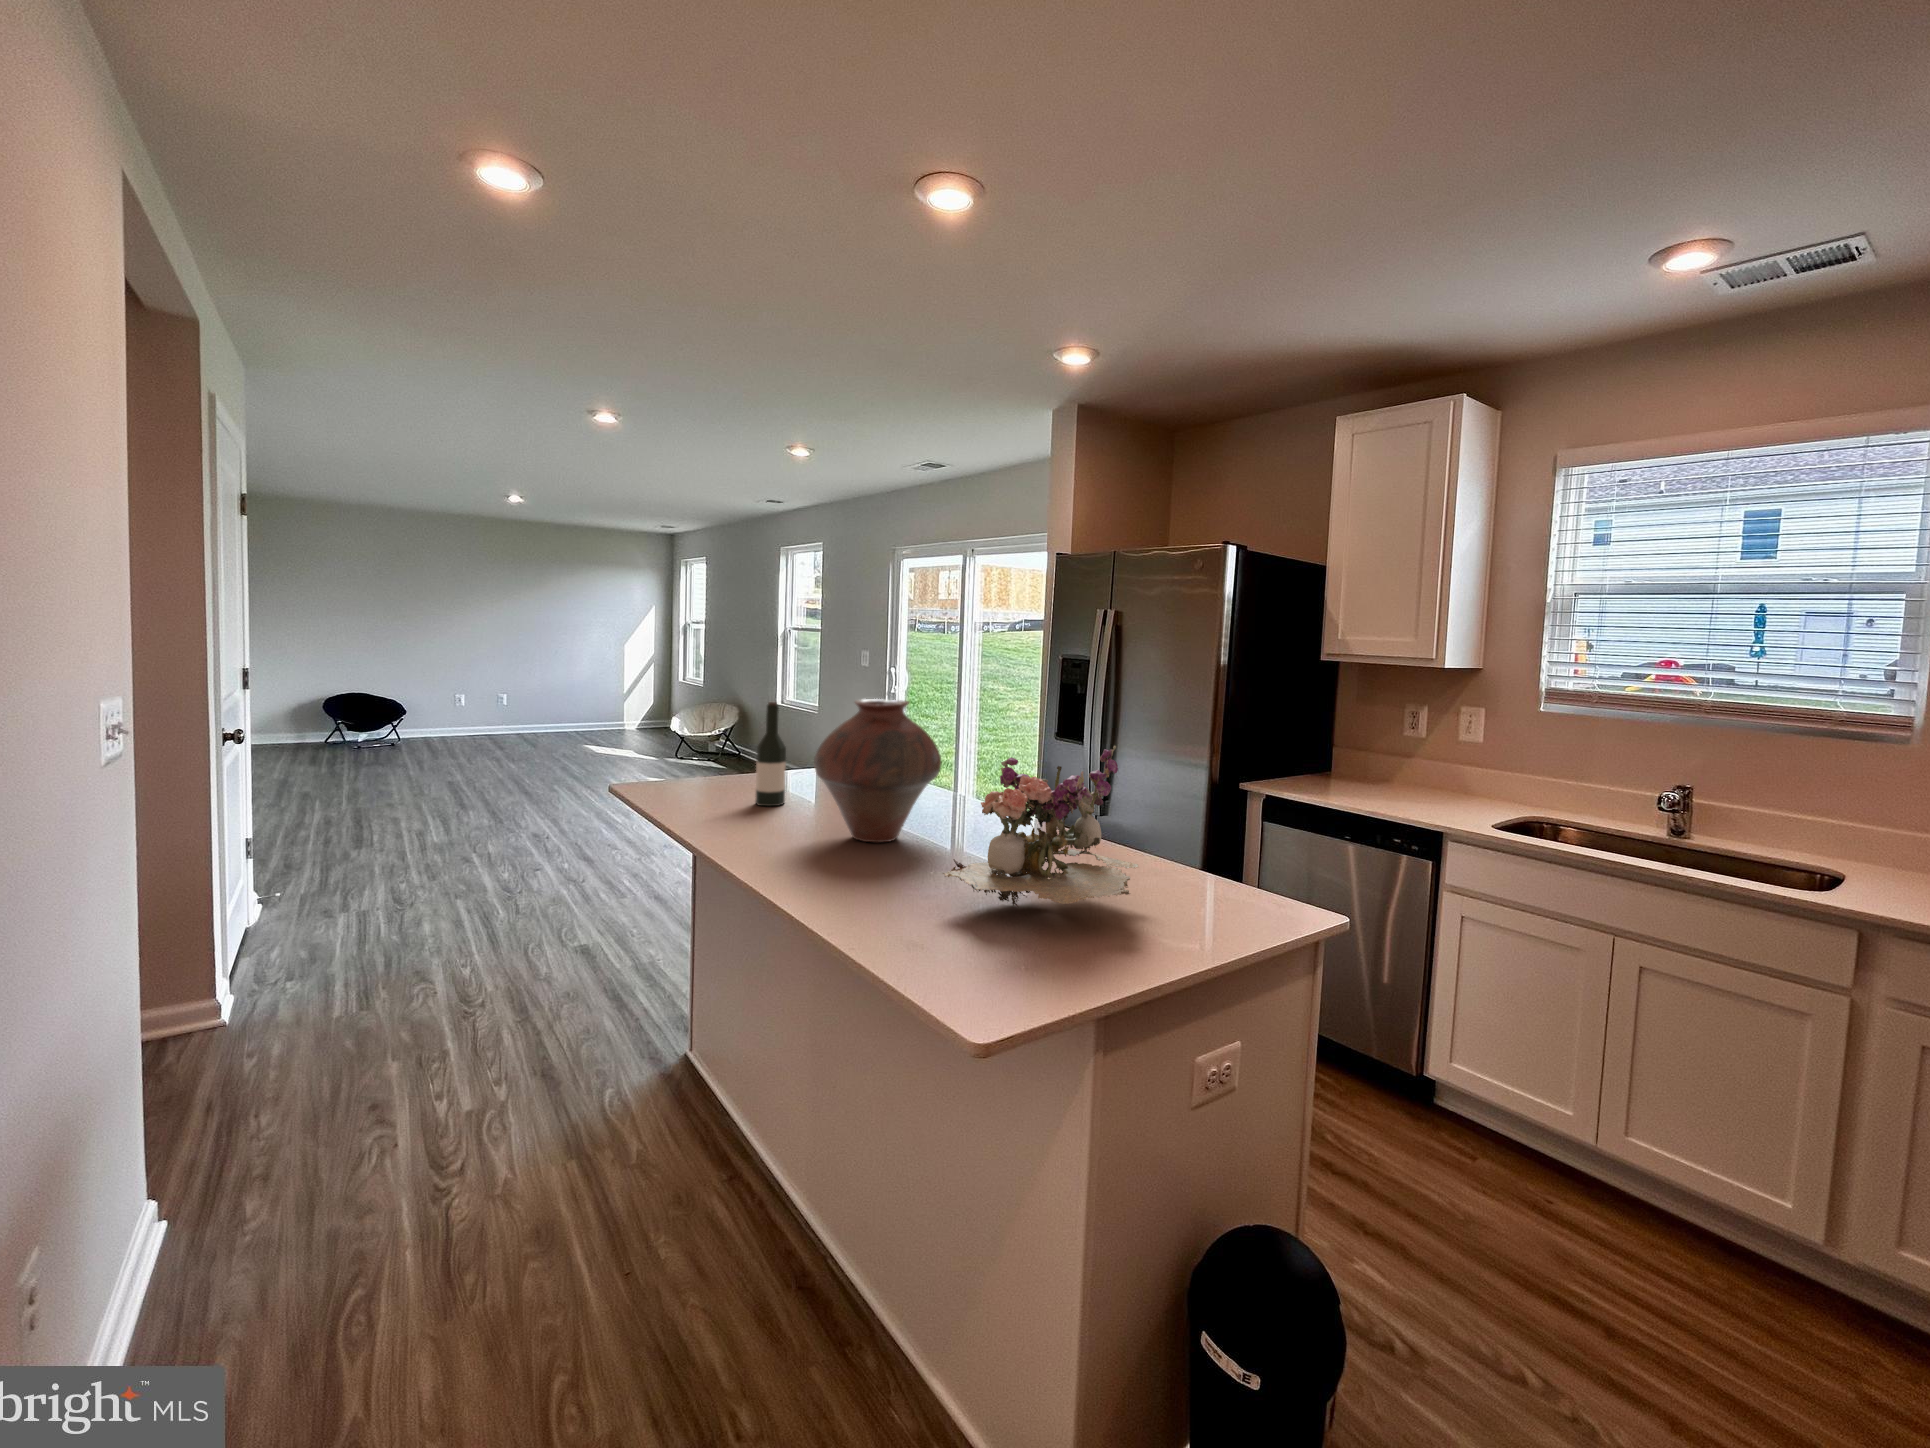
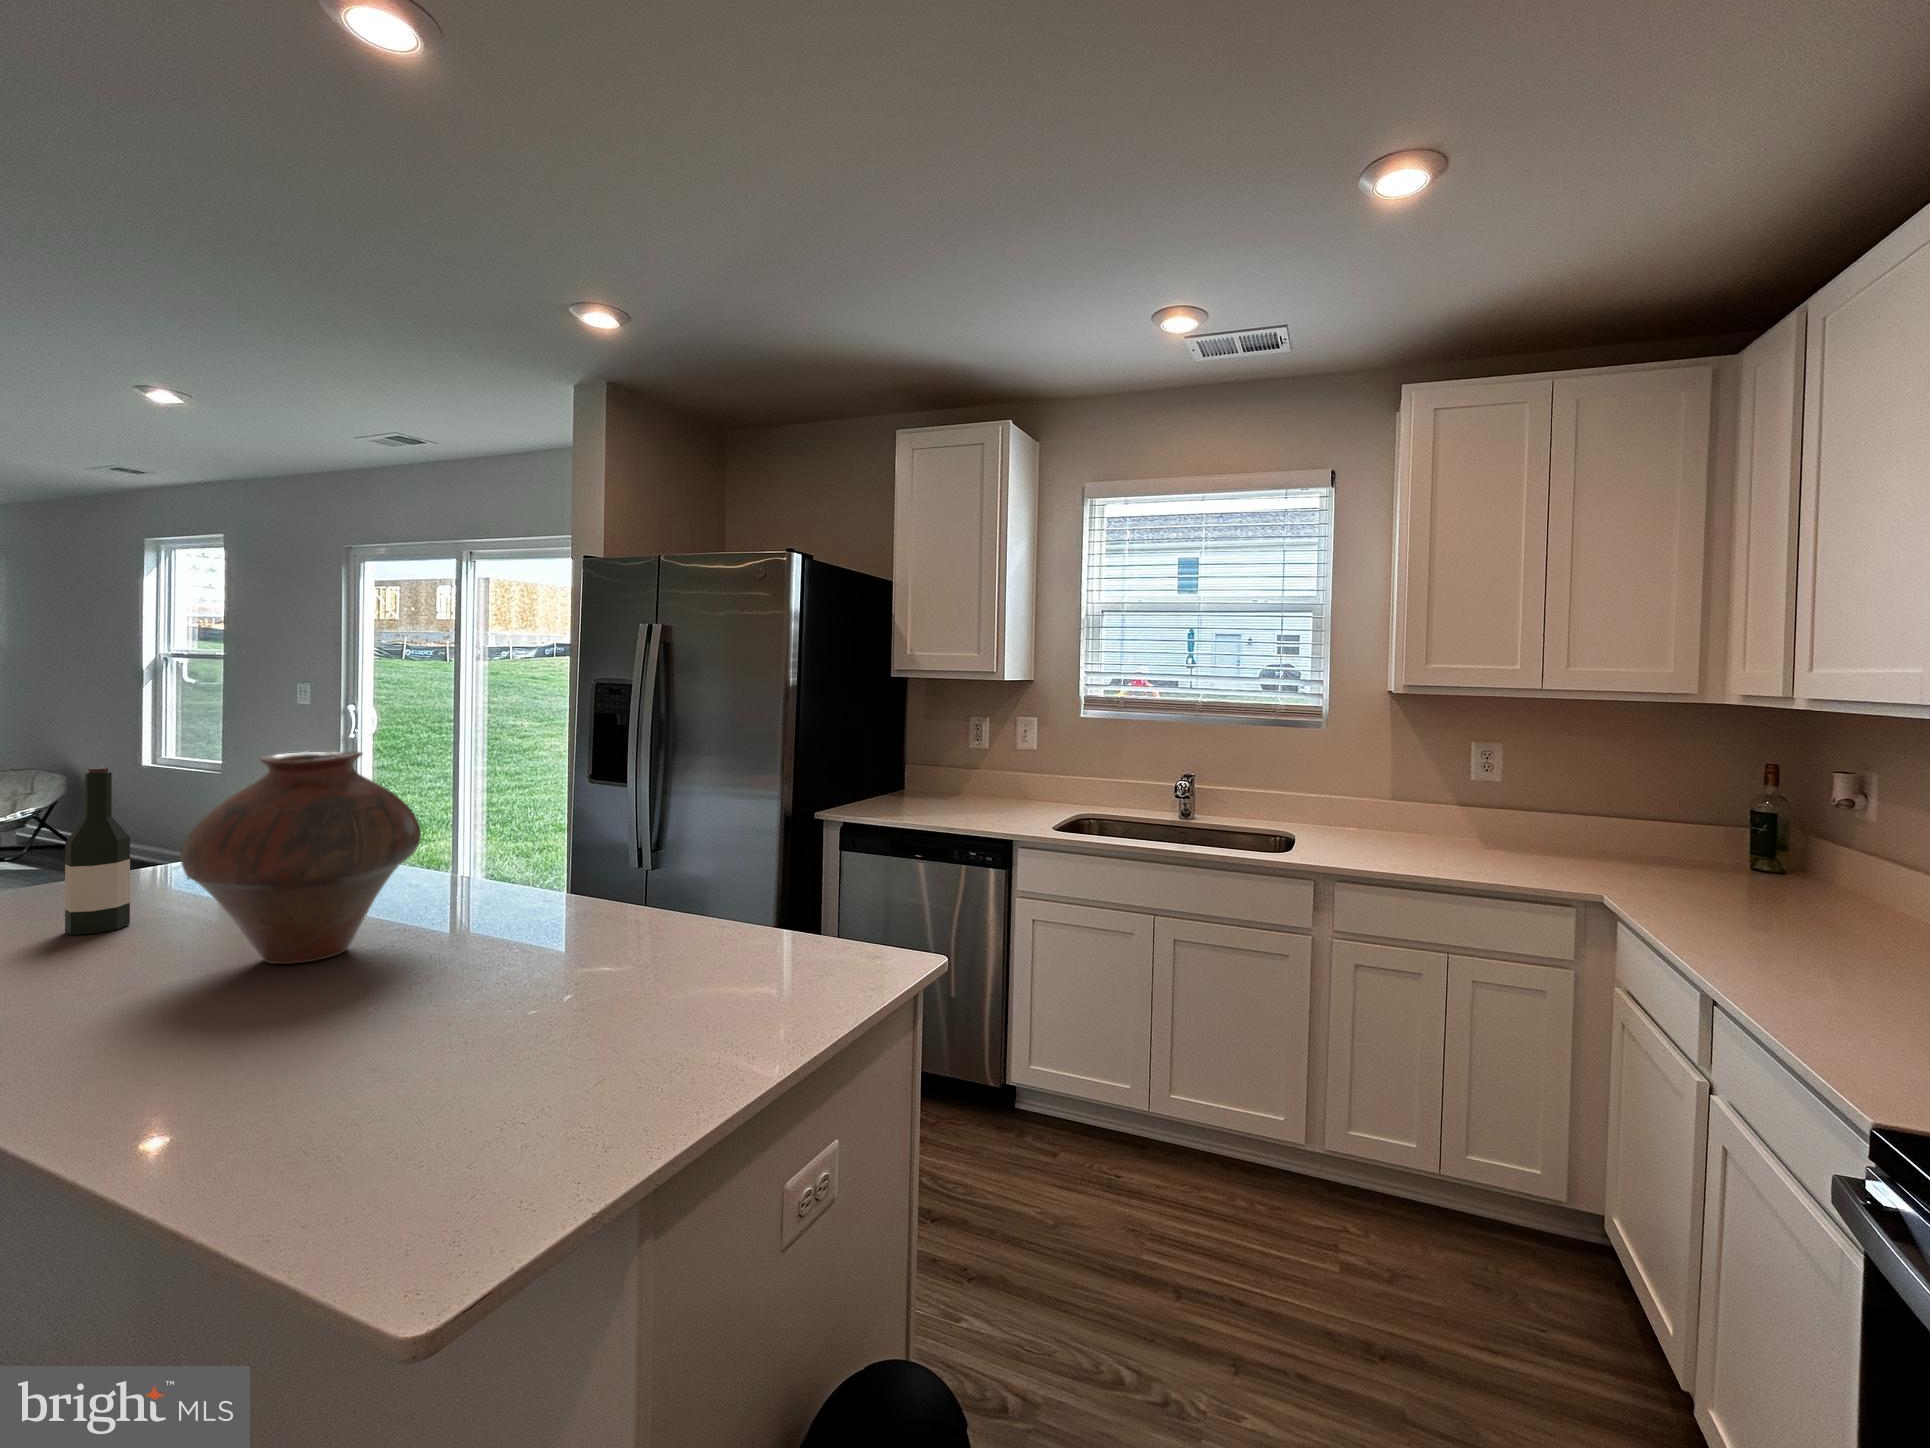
flower arrangement: present [943,746,1138,907] -> none [422,789,715,1020]

